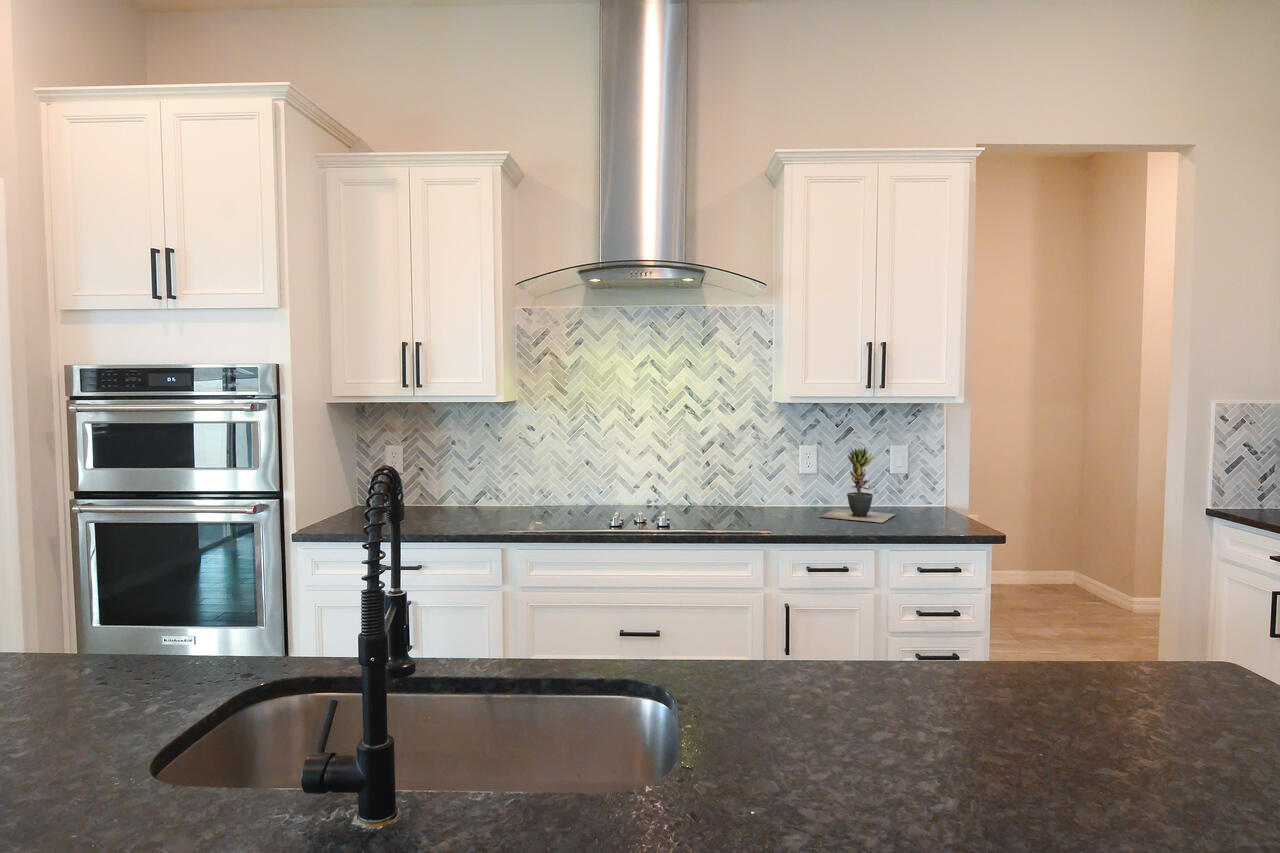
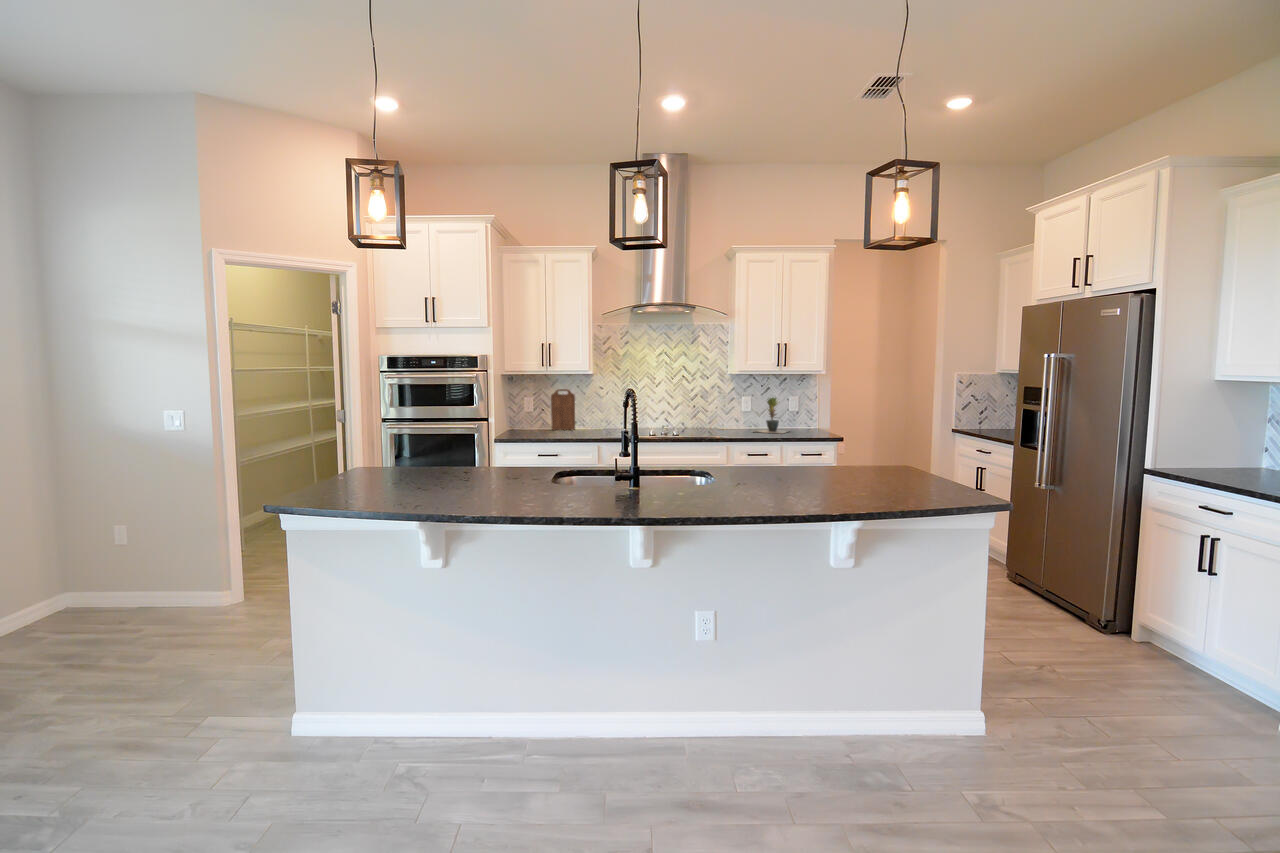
cutting board: none [433,430,479,508] -> present [551,389,575,430]

